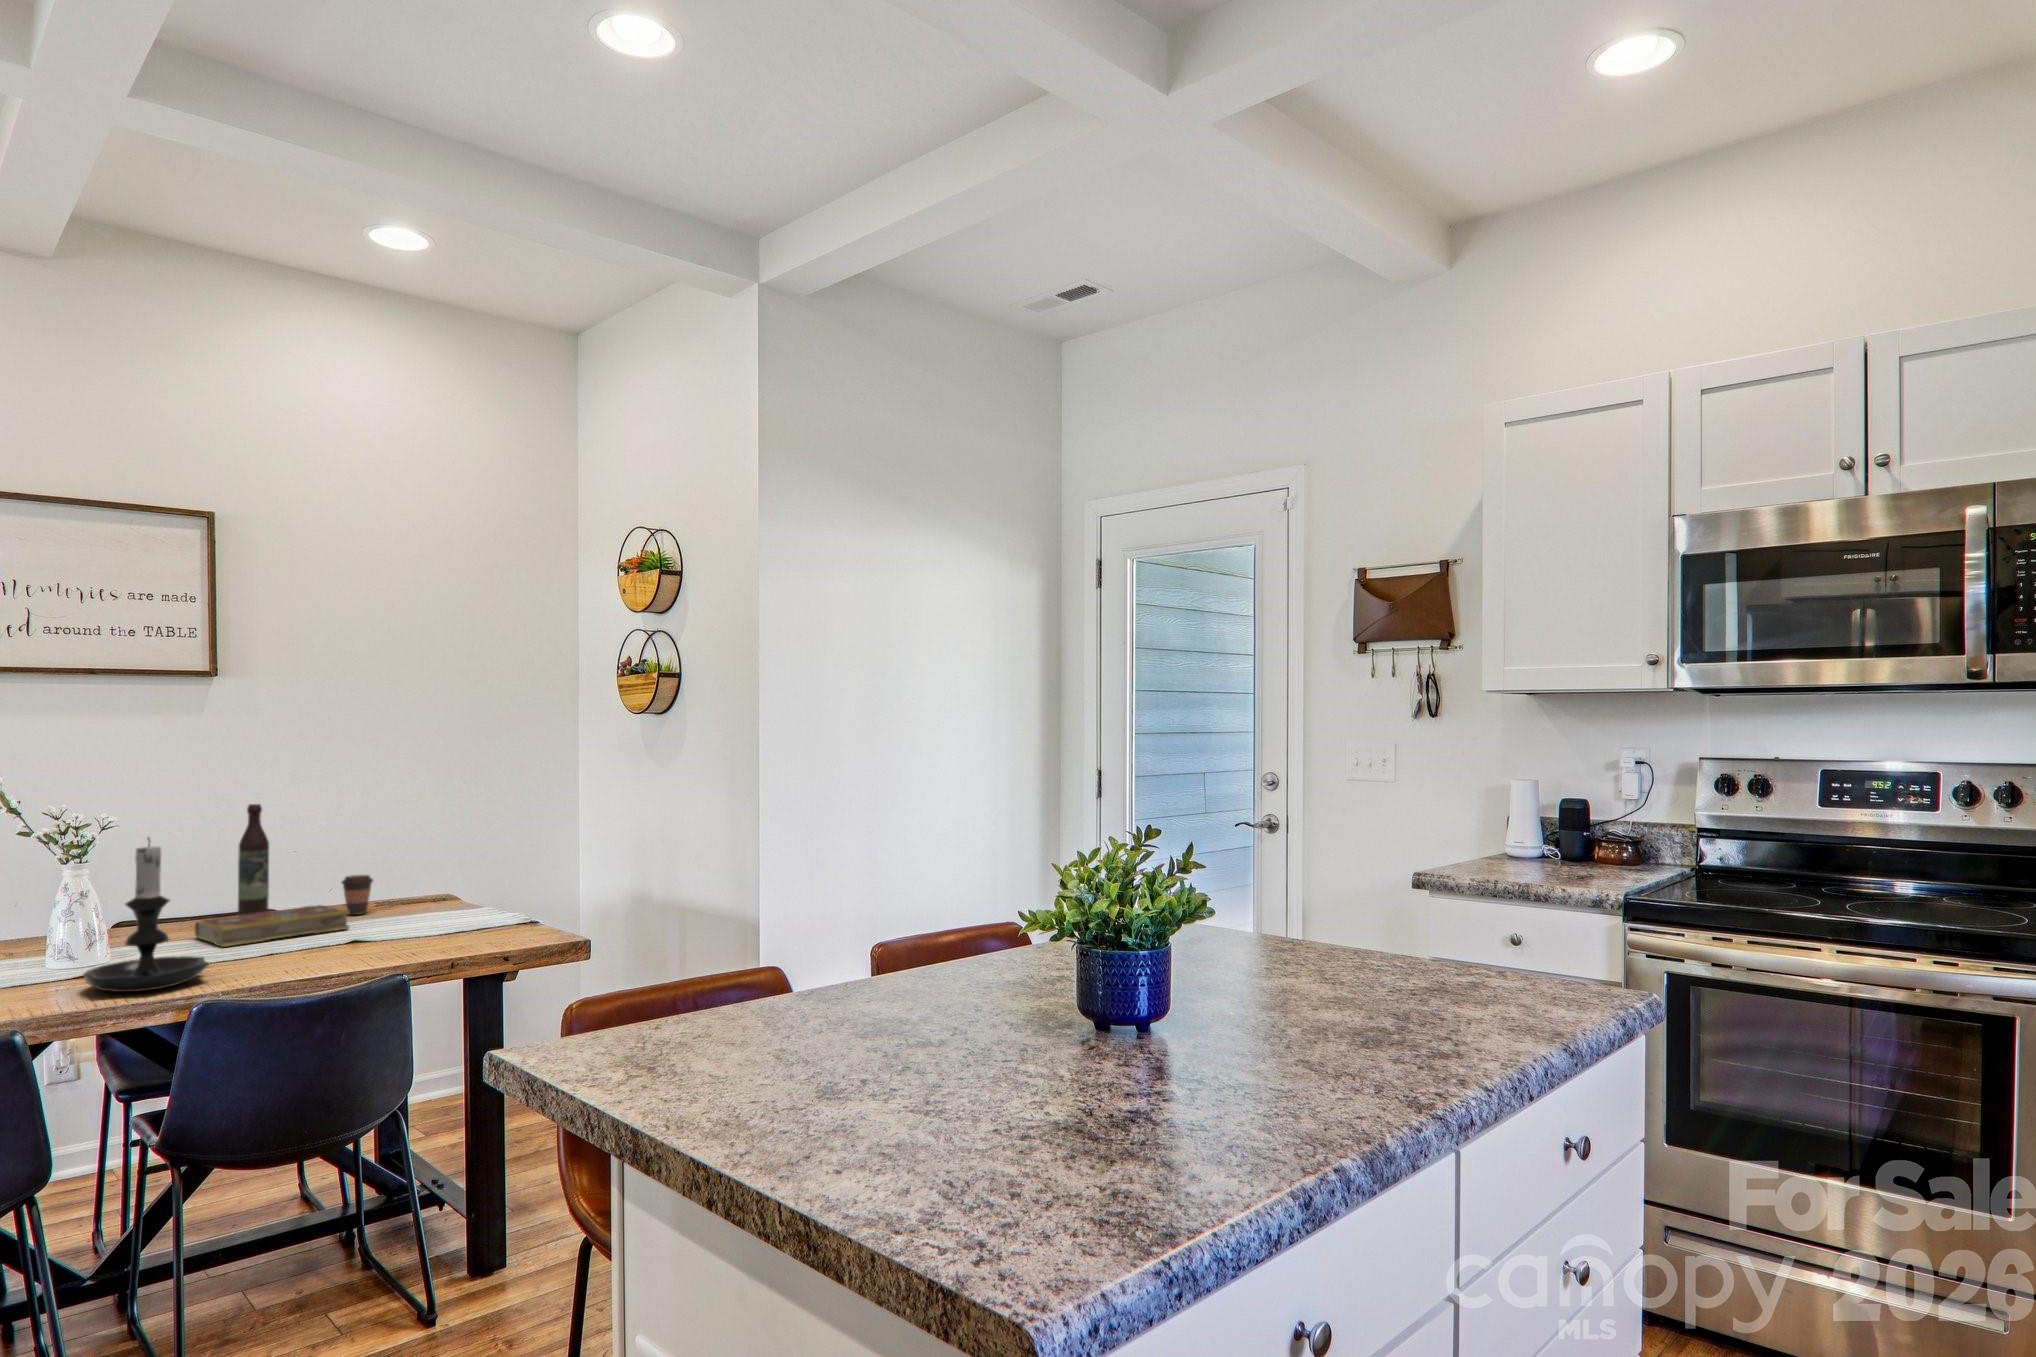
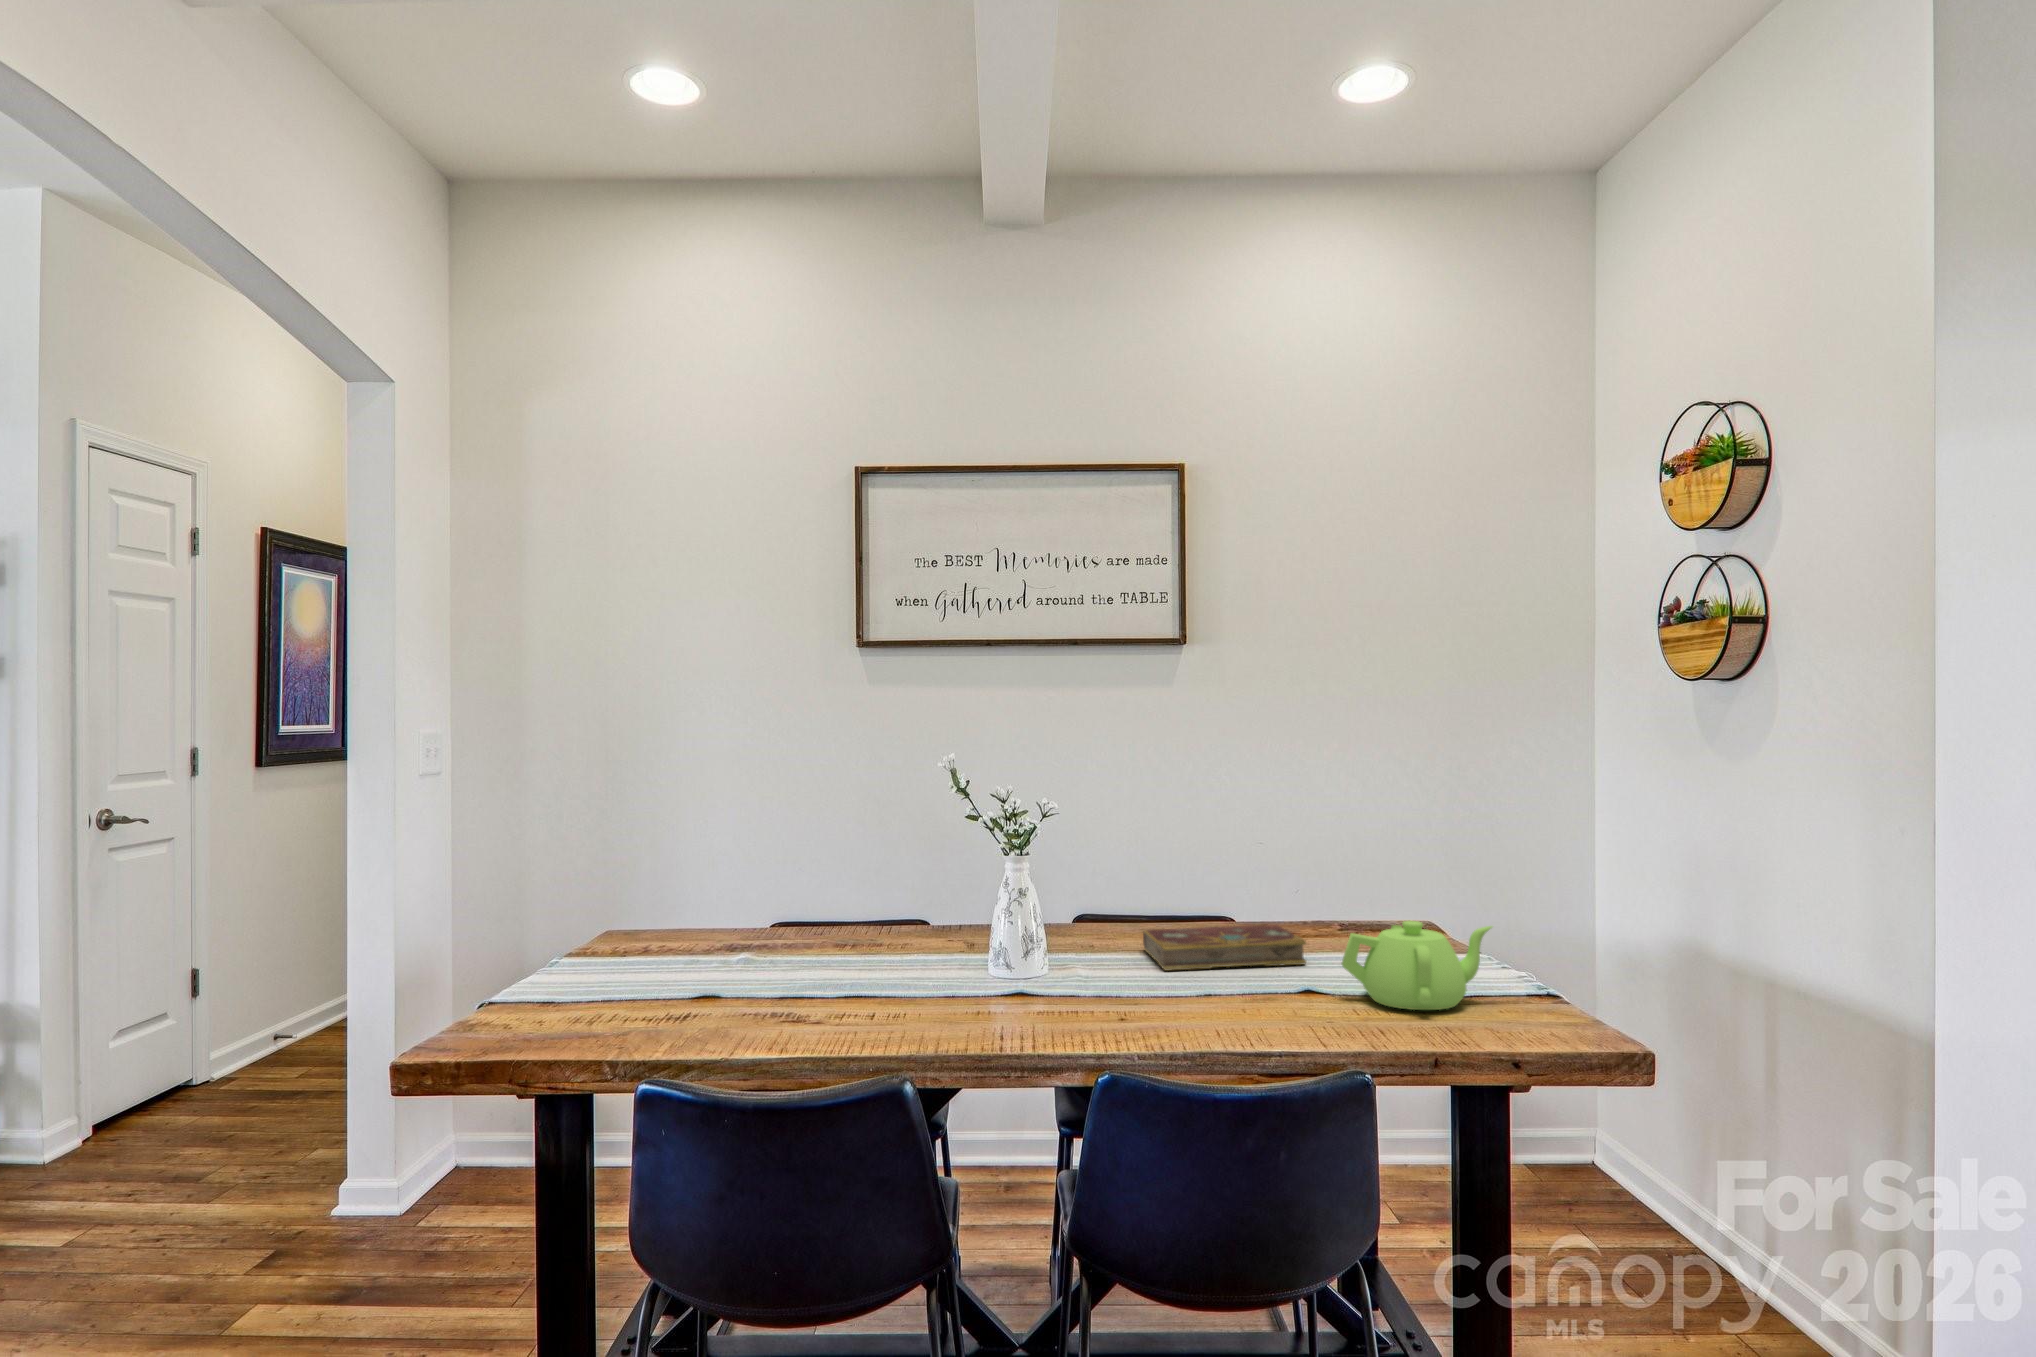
wine bottle: present [238,804,269,915] -> none [1192,792,1224,932]
candle holder: present [84,838,209,992] -> none [1005,837,1129,1032]
coffee cup: present [342,875,373,915] -> none [1301,889,1339,941]
teapot: none [382,879,495,942] -> present [1342,921,1492,1010]

